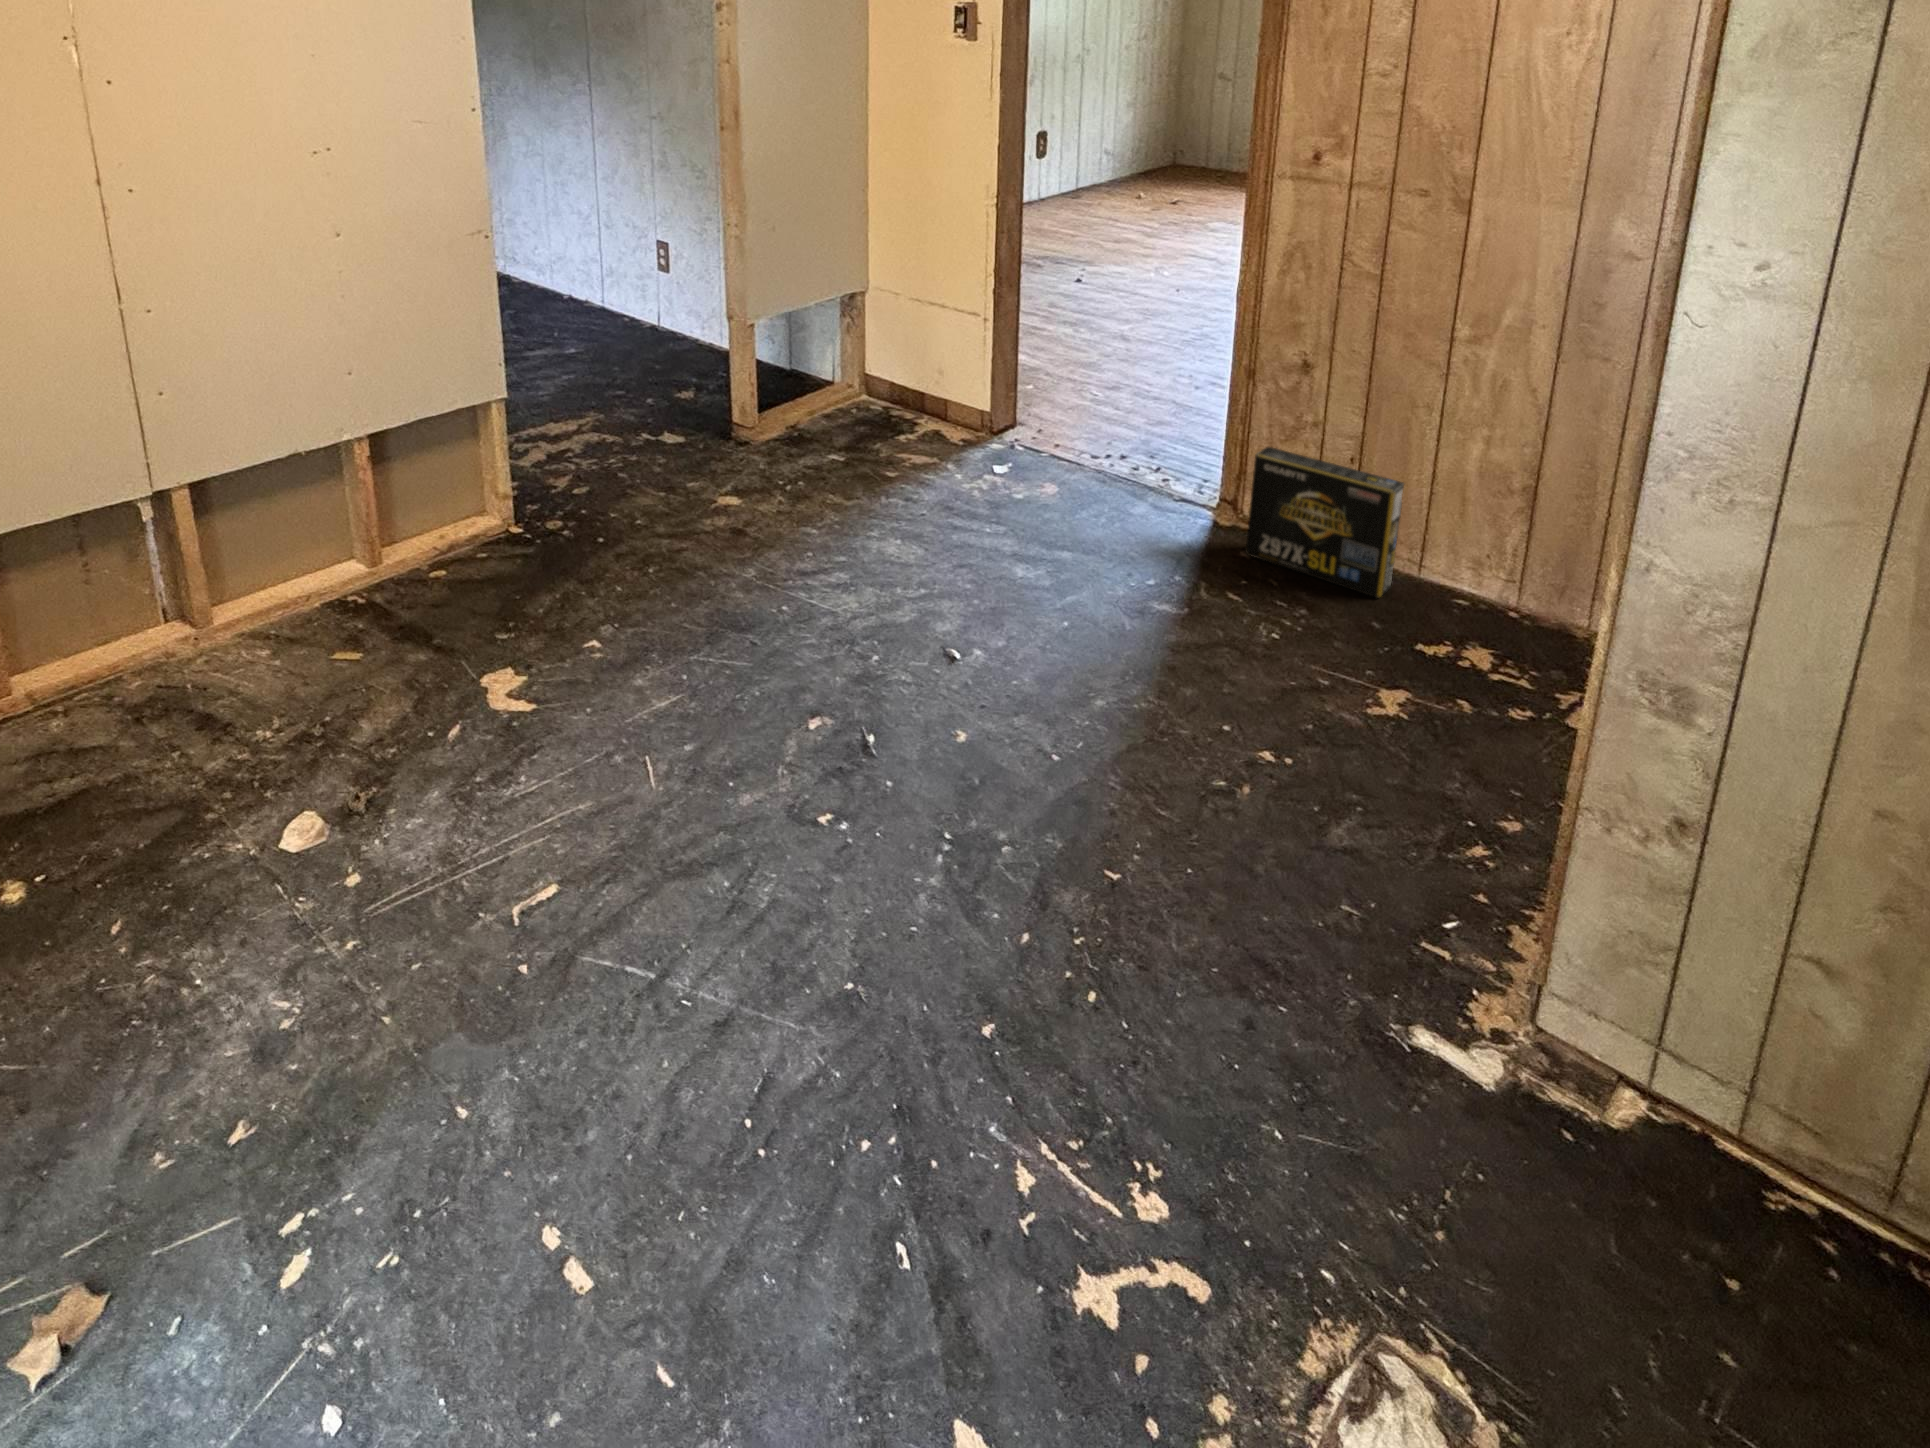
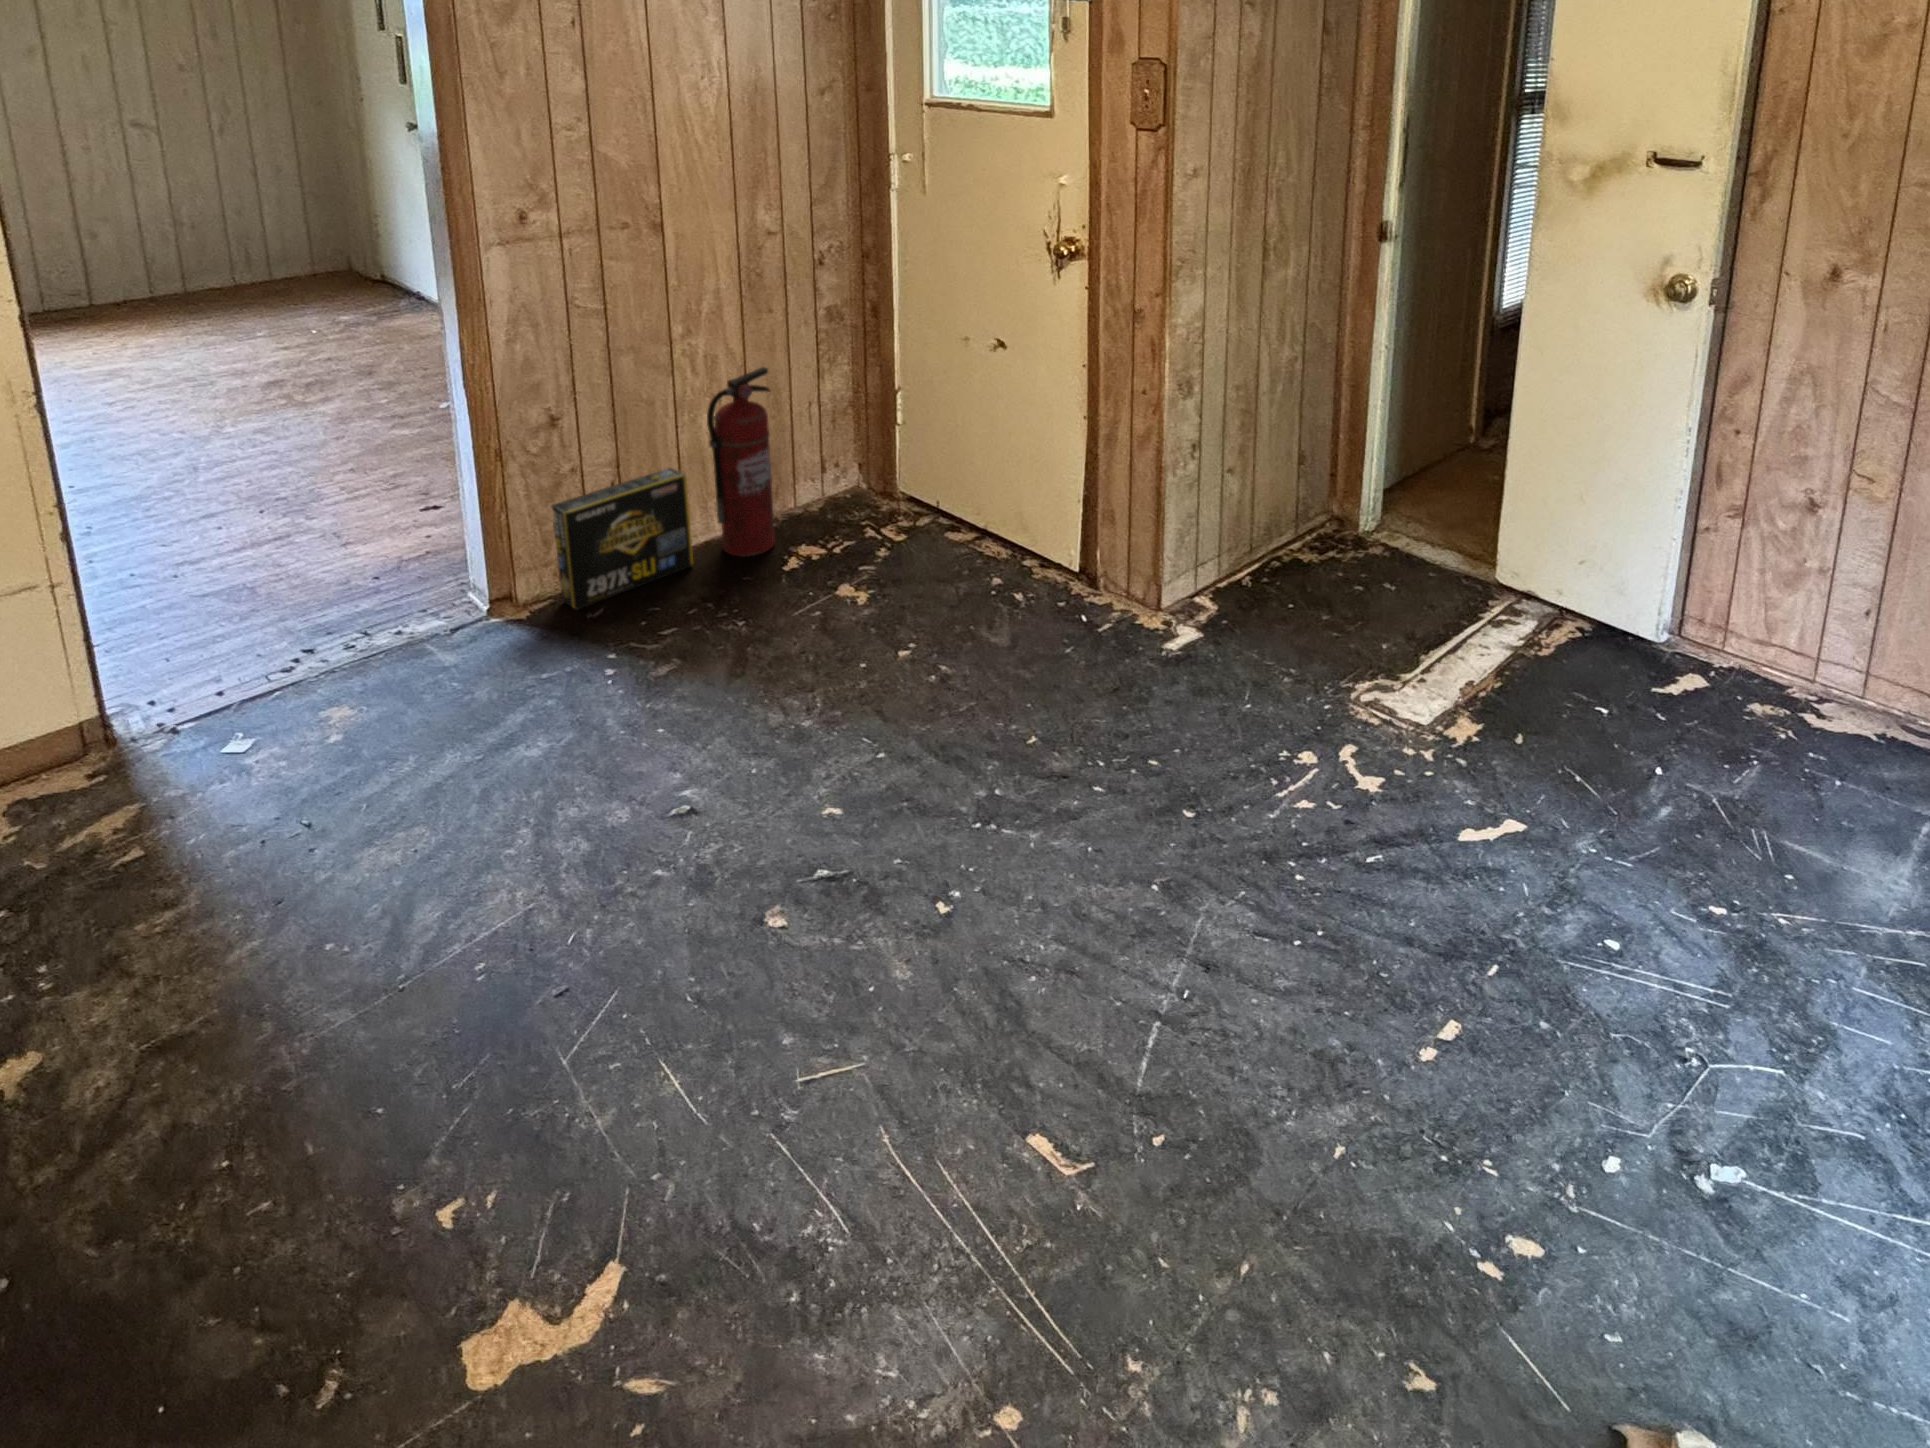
fire extinguisher: none [1420,413,1530,641] -> present [707,367,775,557]

